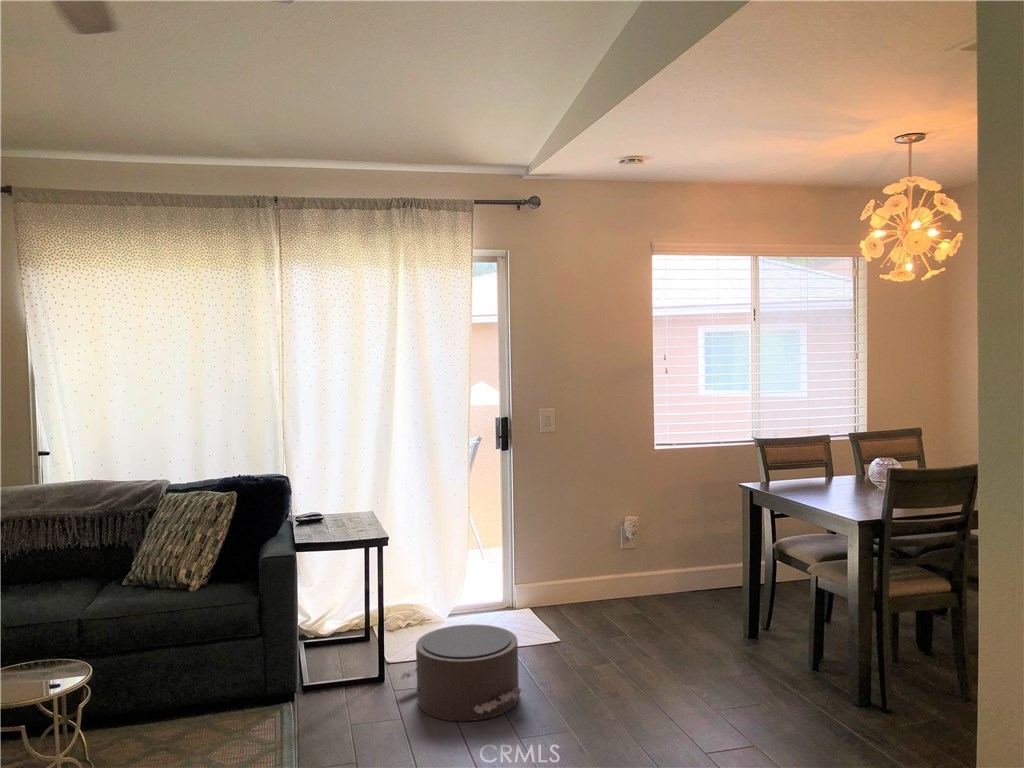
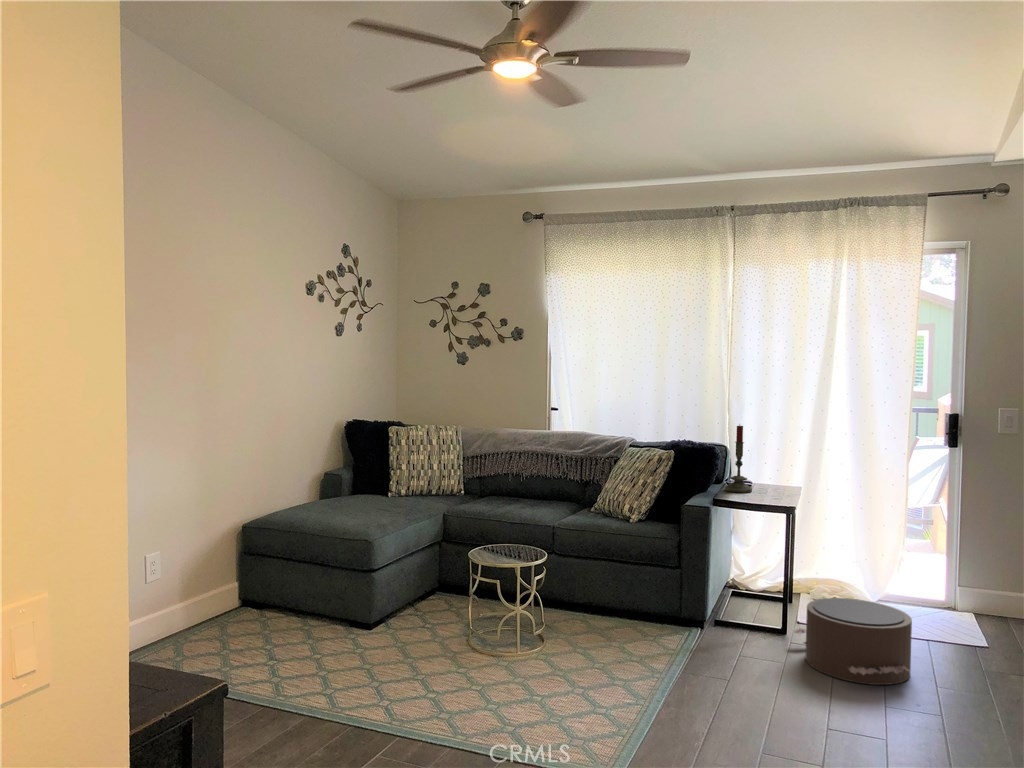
candle: none [300,450,331,531] -> present [725,425,752,493]

